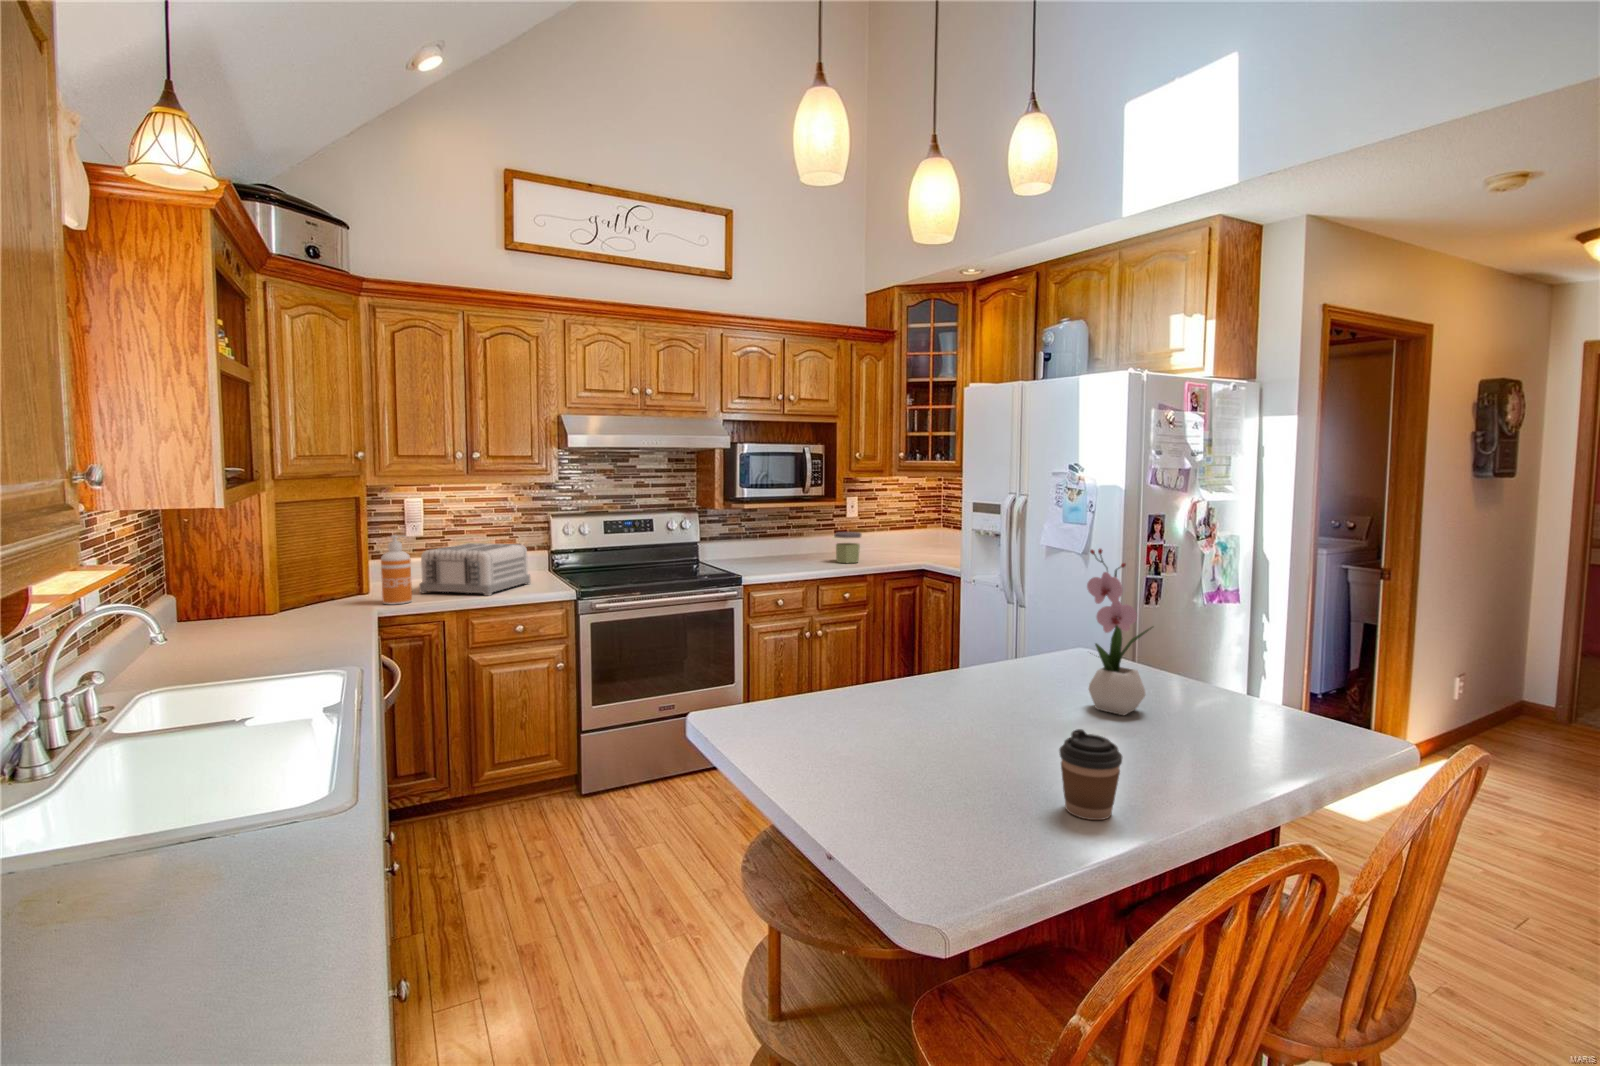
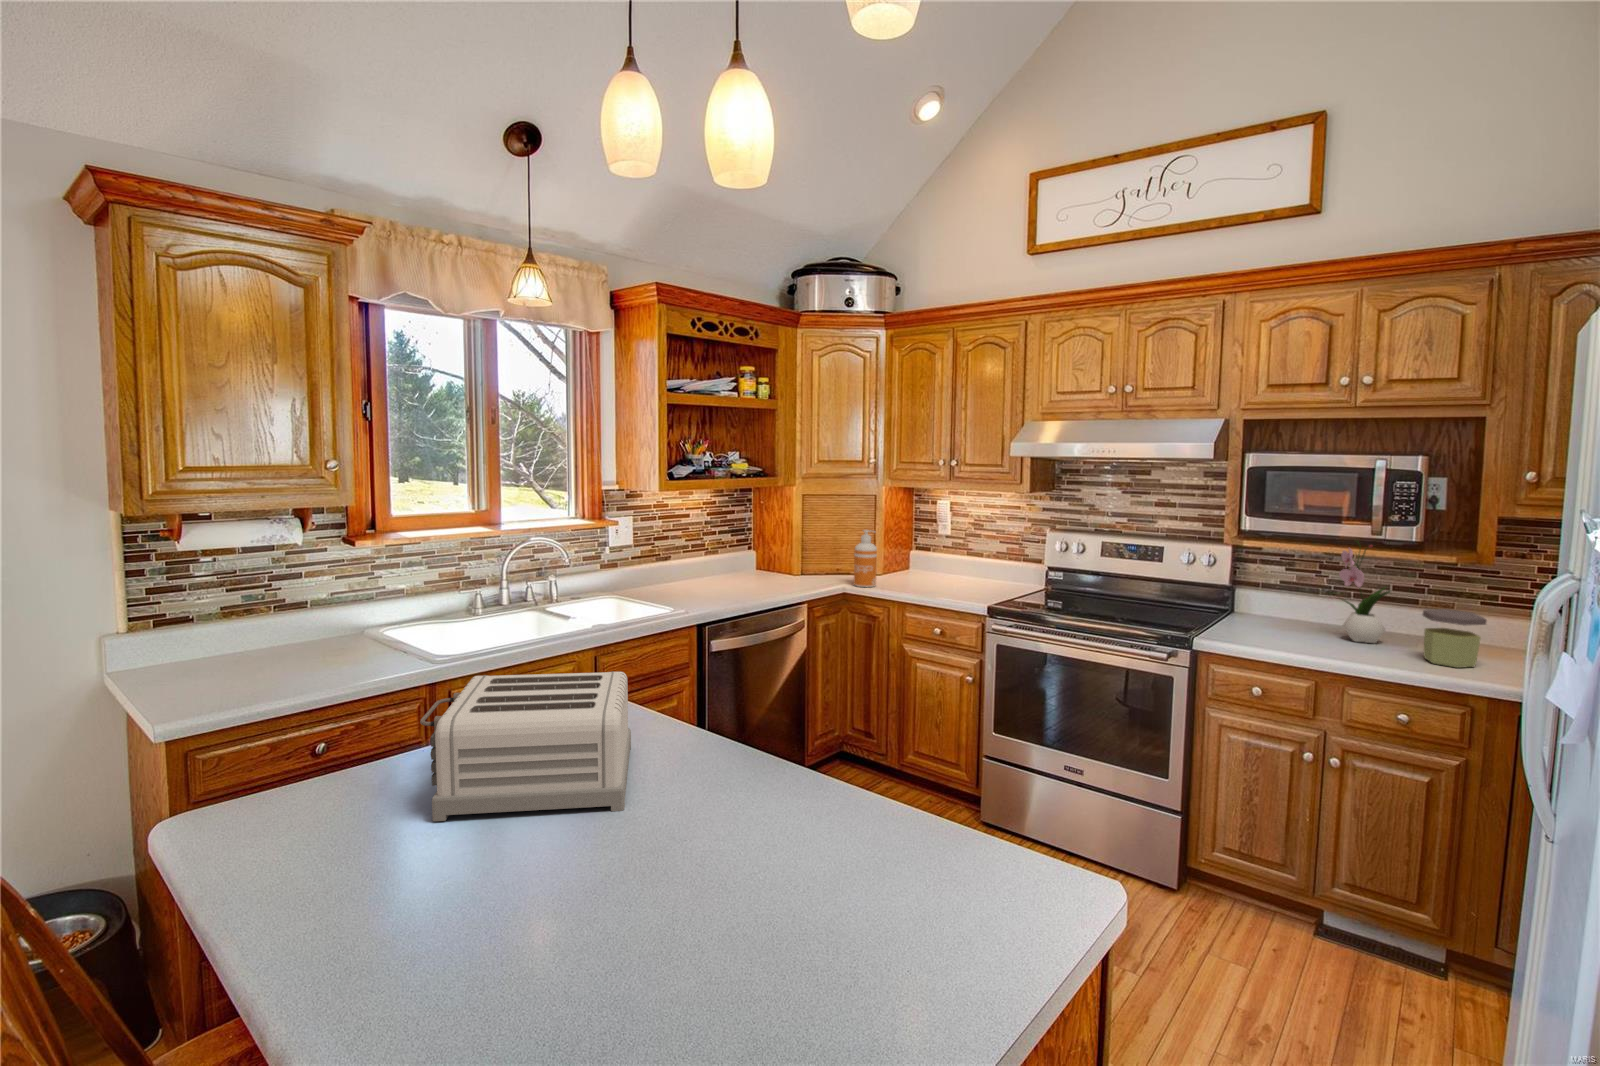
toaster: present [419,543,531,596] -> present [420,671,631,821]
flower arrangement: present [1087,549,1152,716] -> present [1339,541,1391,643]
coffee cup: present [1059,729,1122,820] -> none [325,775,393,868]

